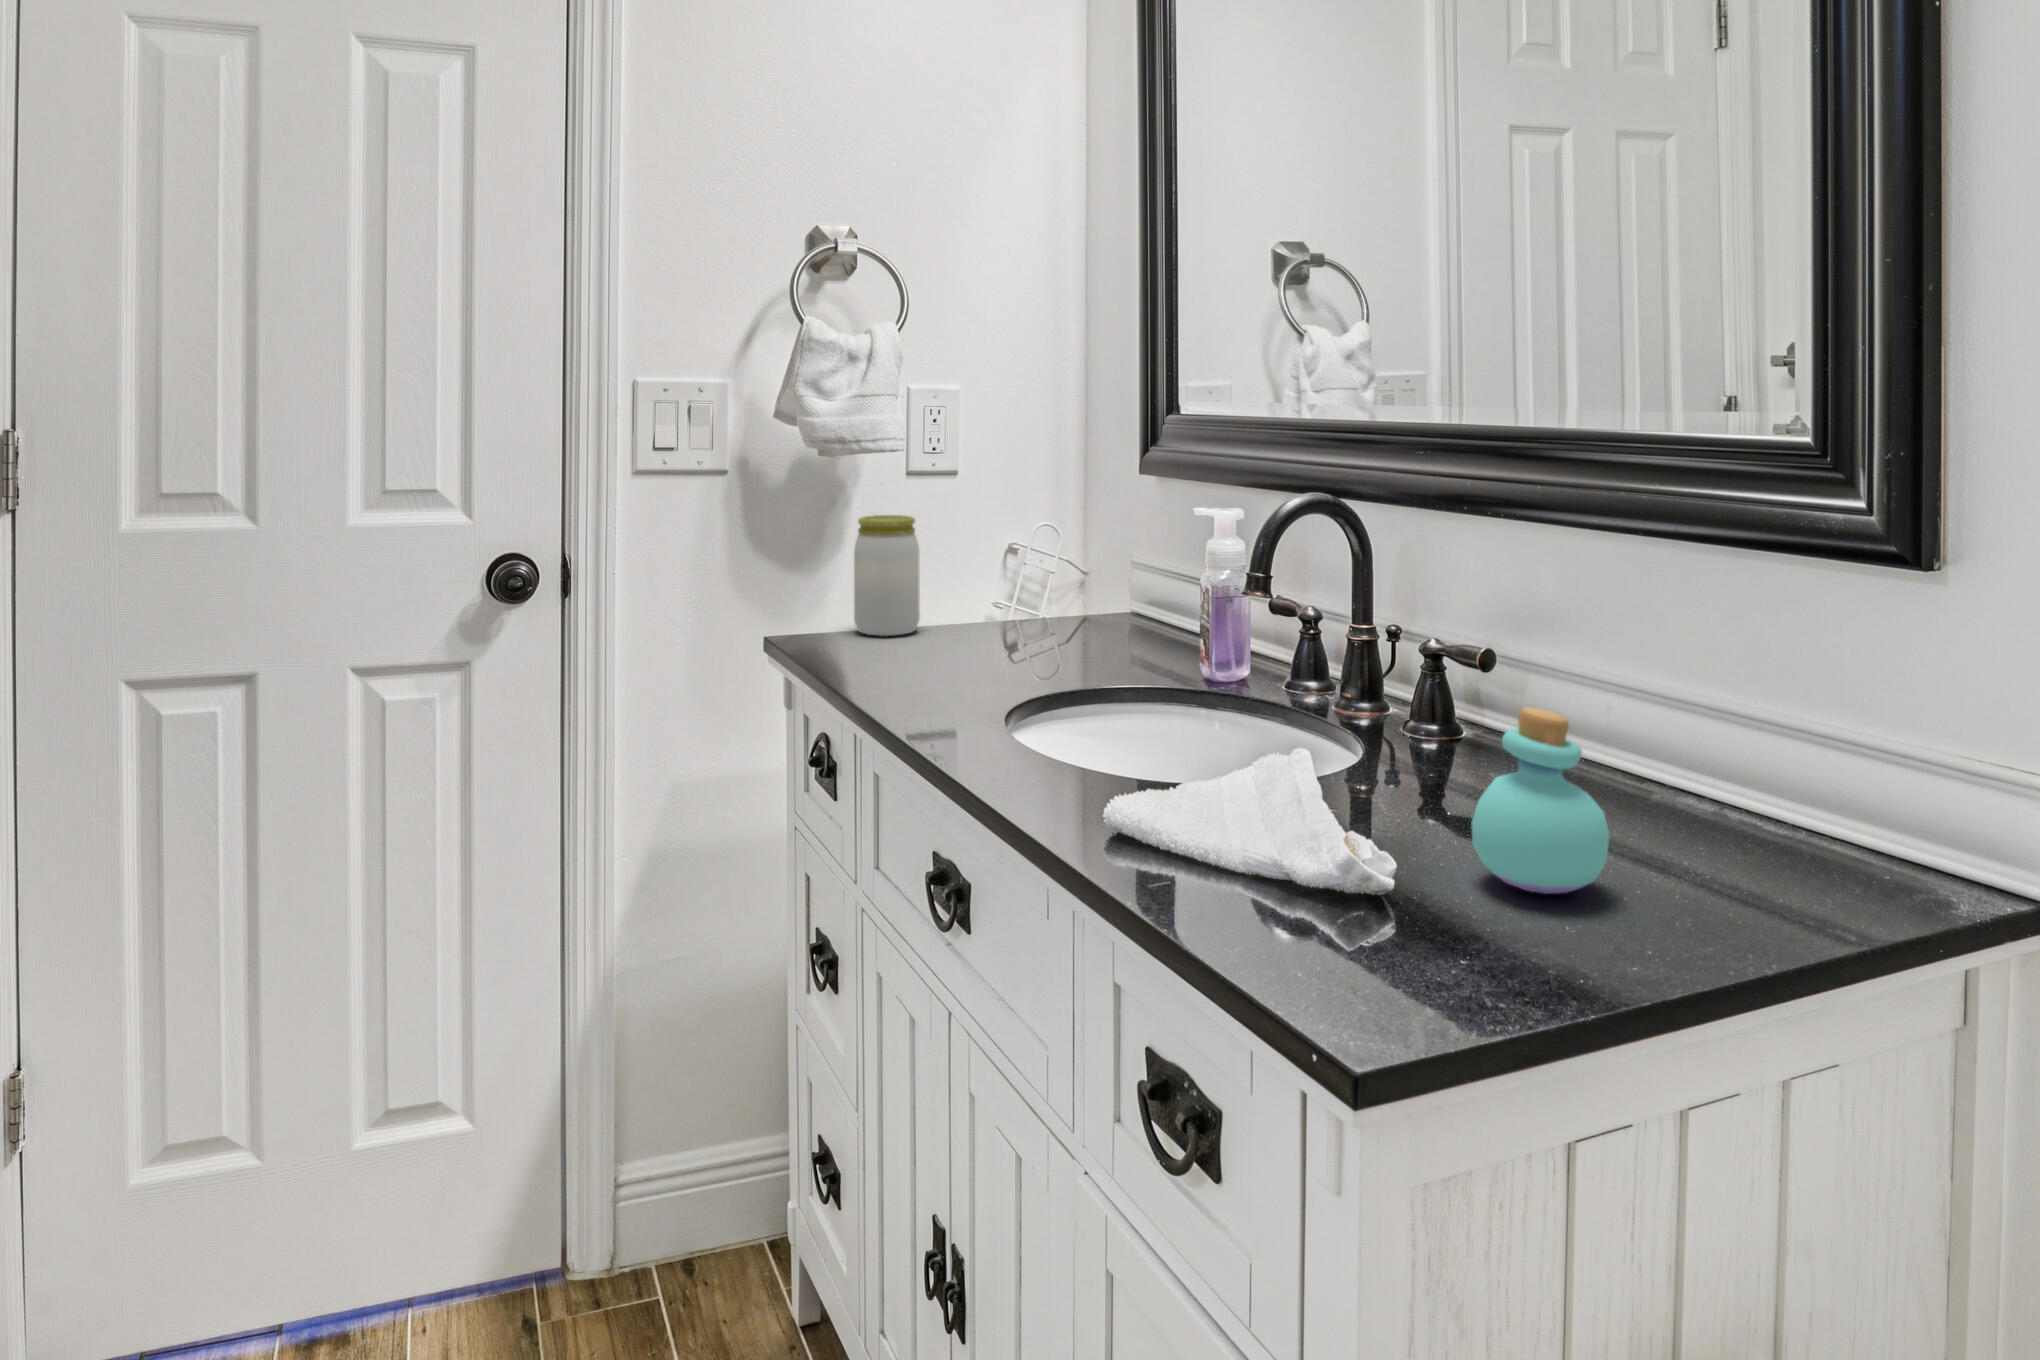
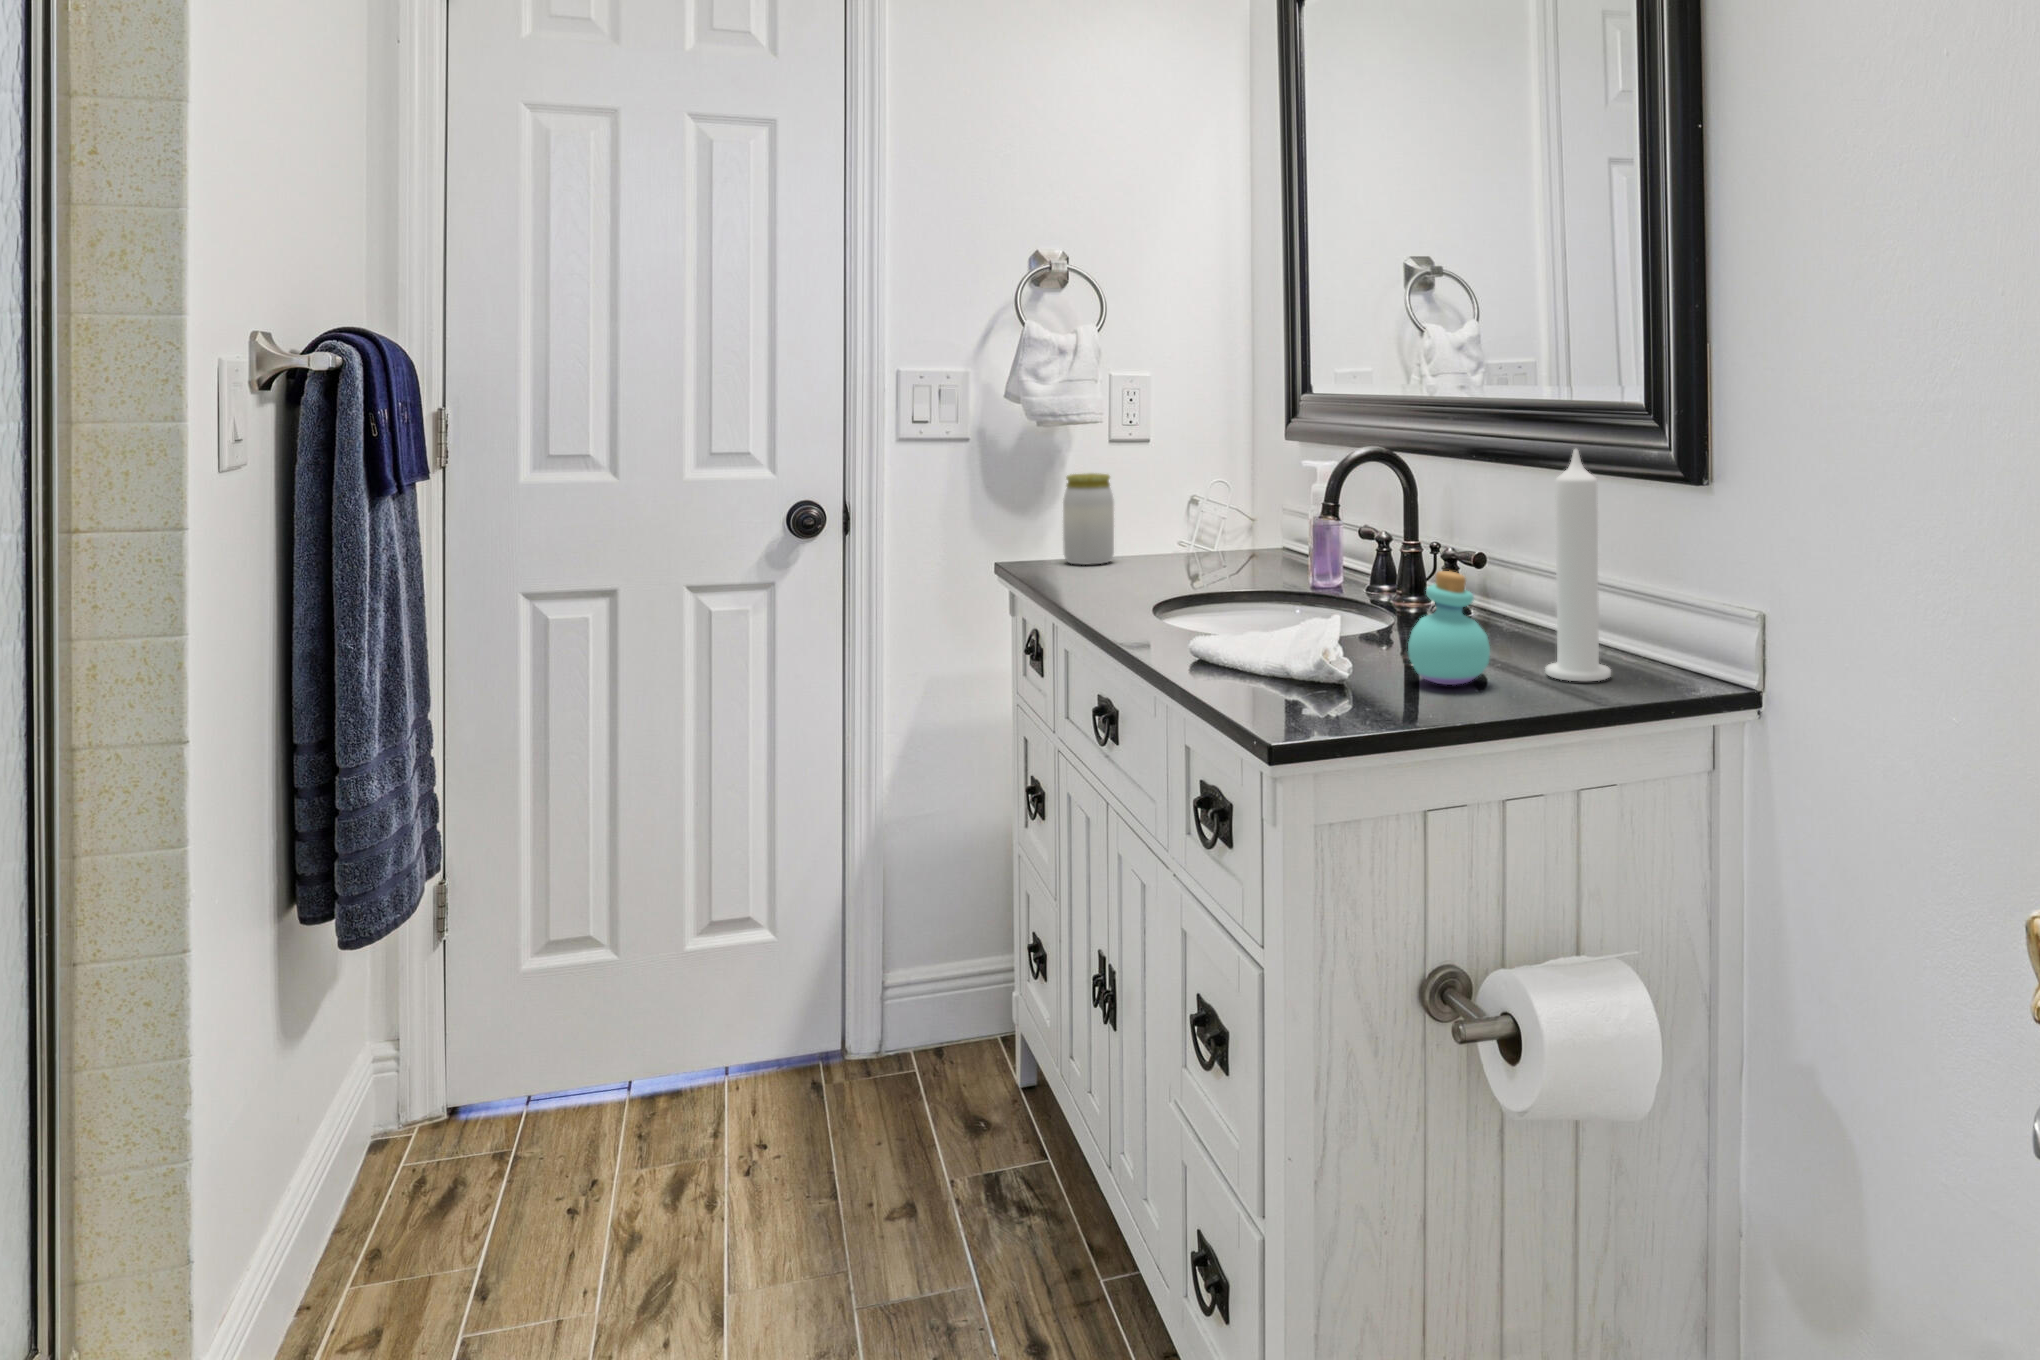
candle: none [1670,513,1782,883] -> present [1545,449,1611,681]

